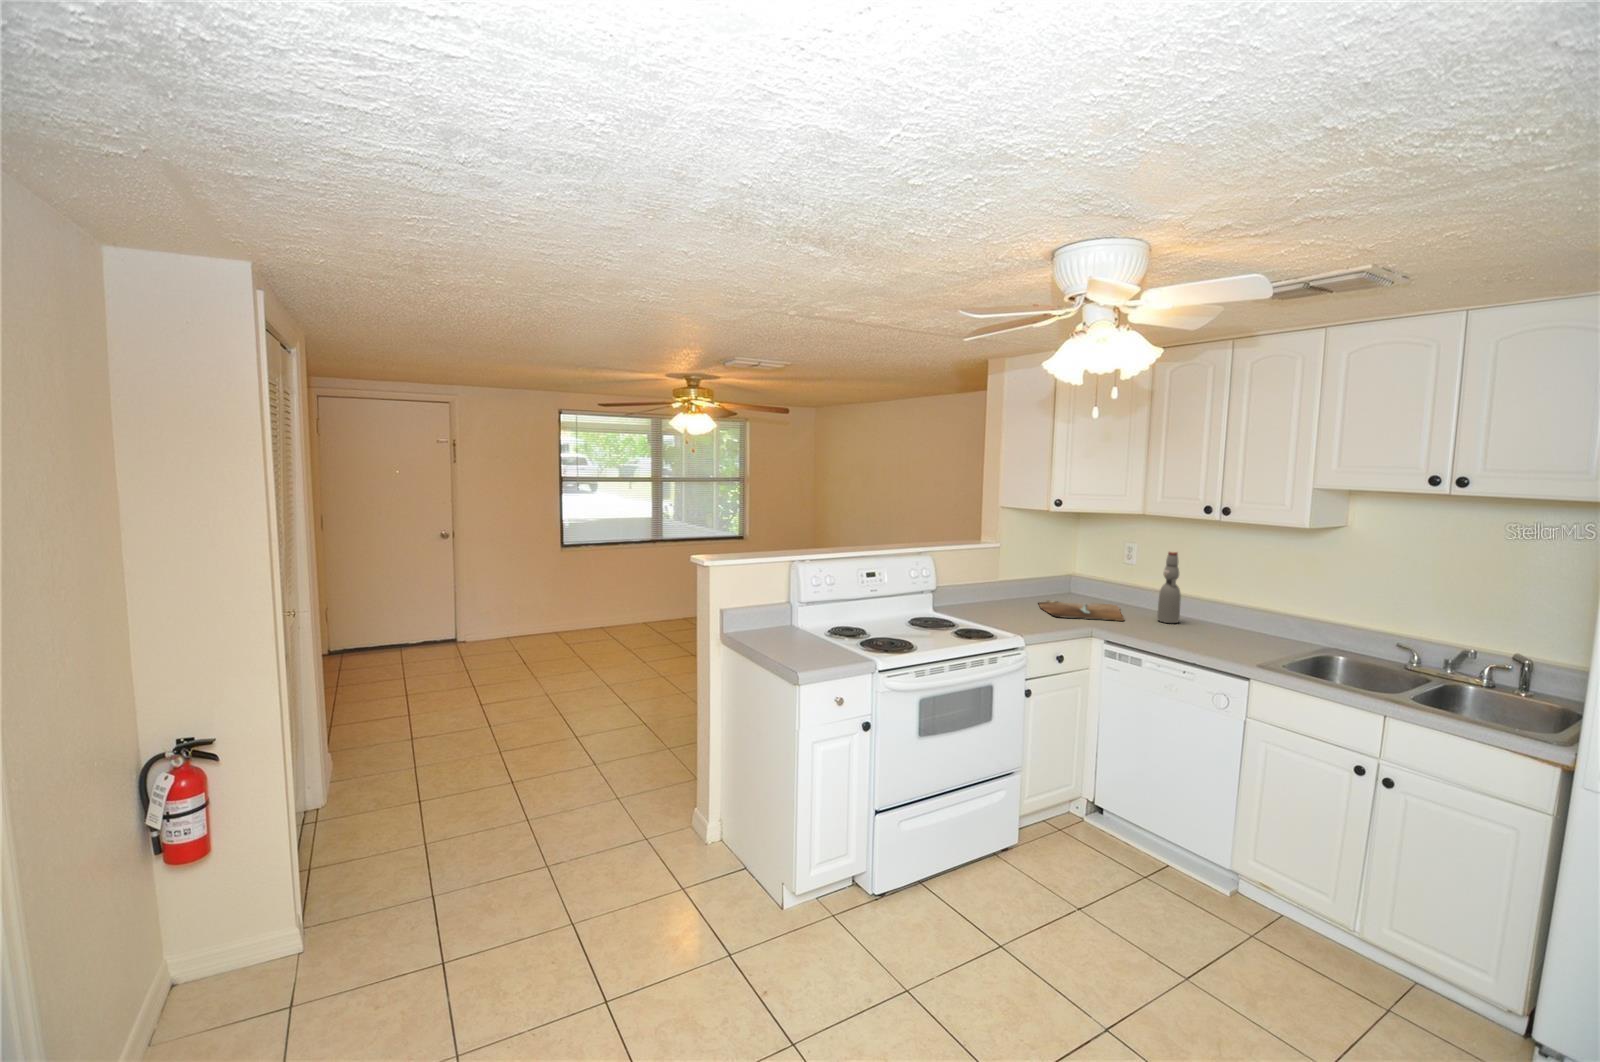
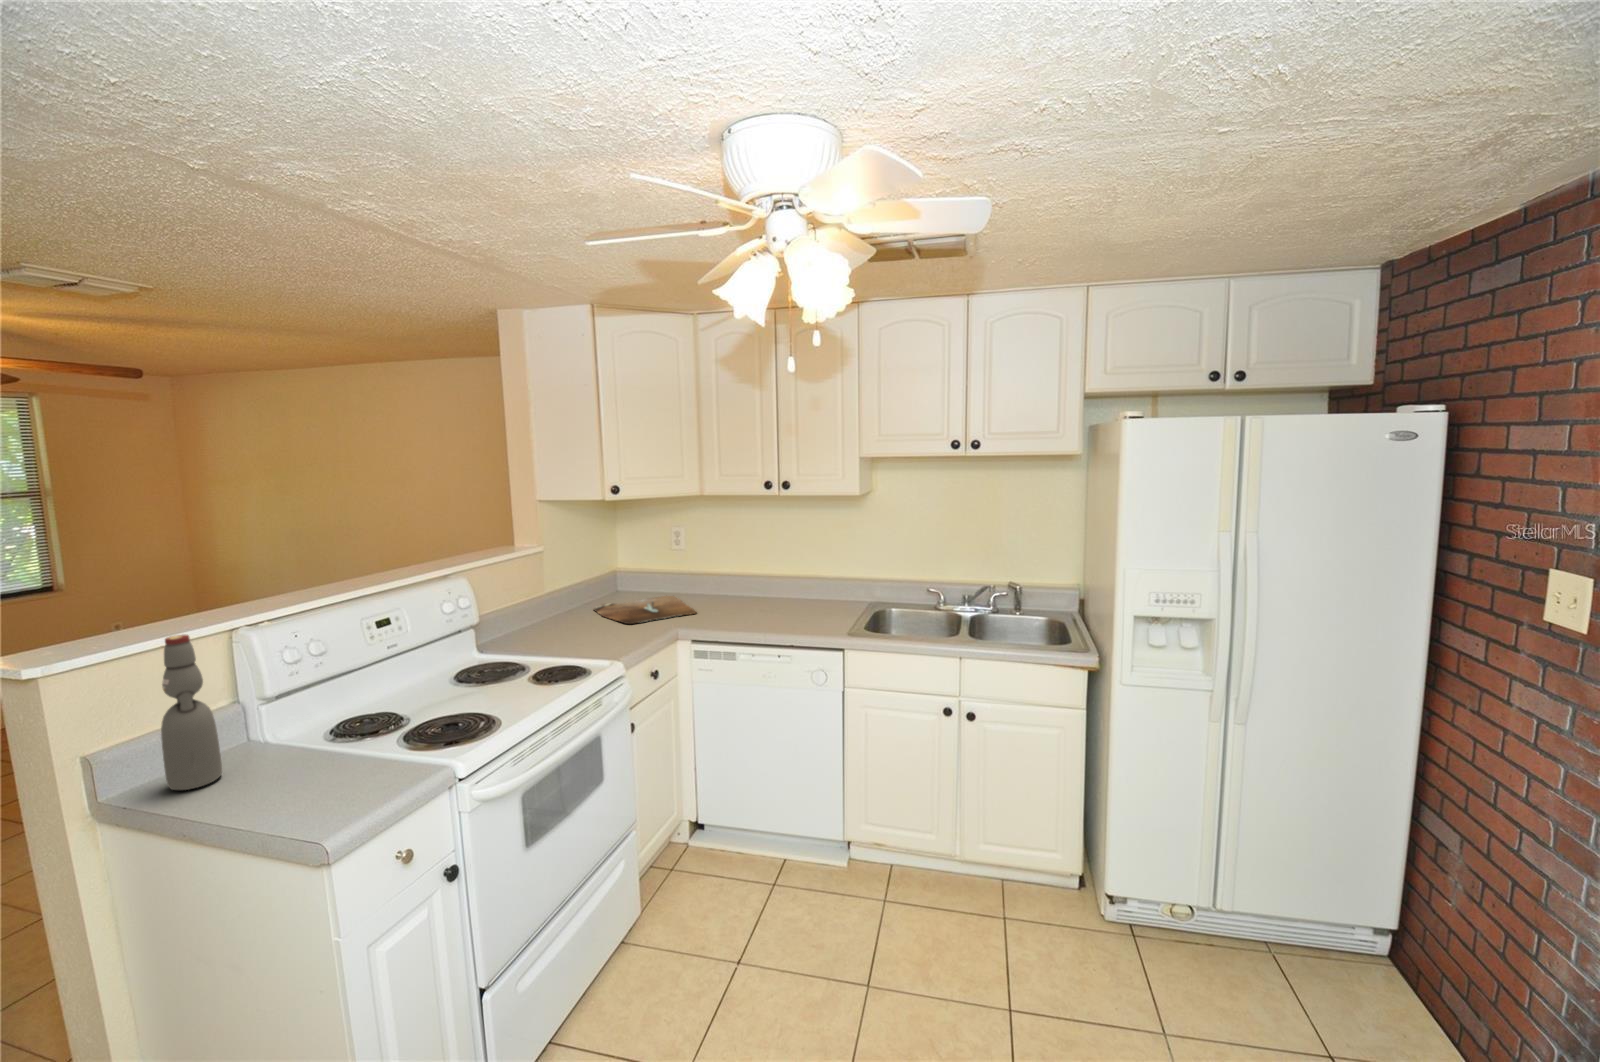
bottle: present [1157,552,1181,623] -> present [161,635,222,790]

